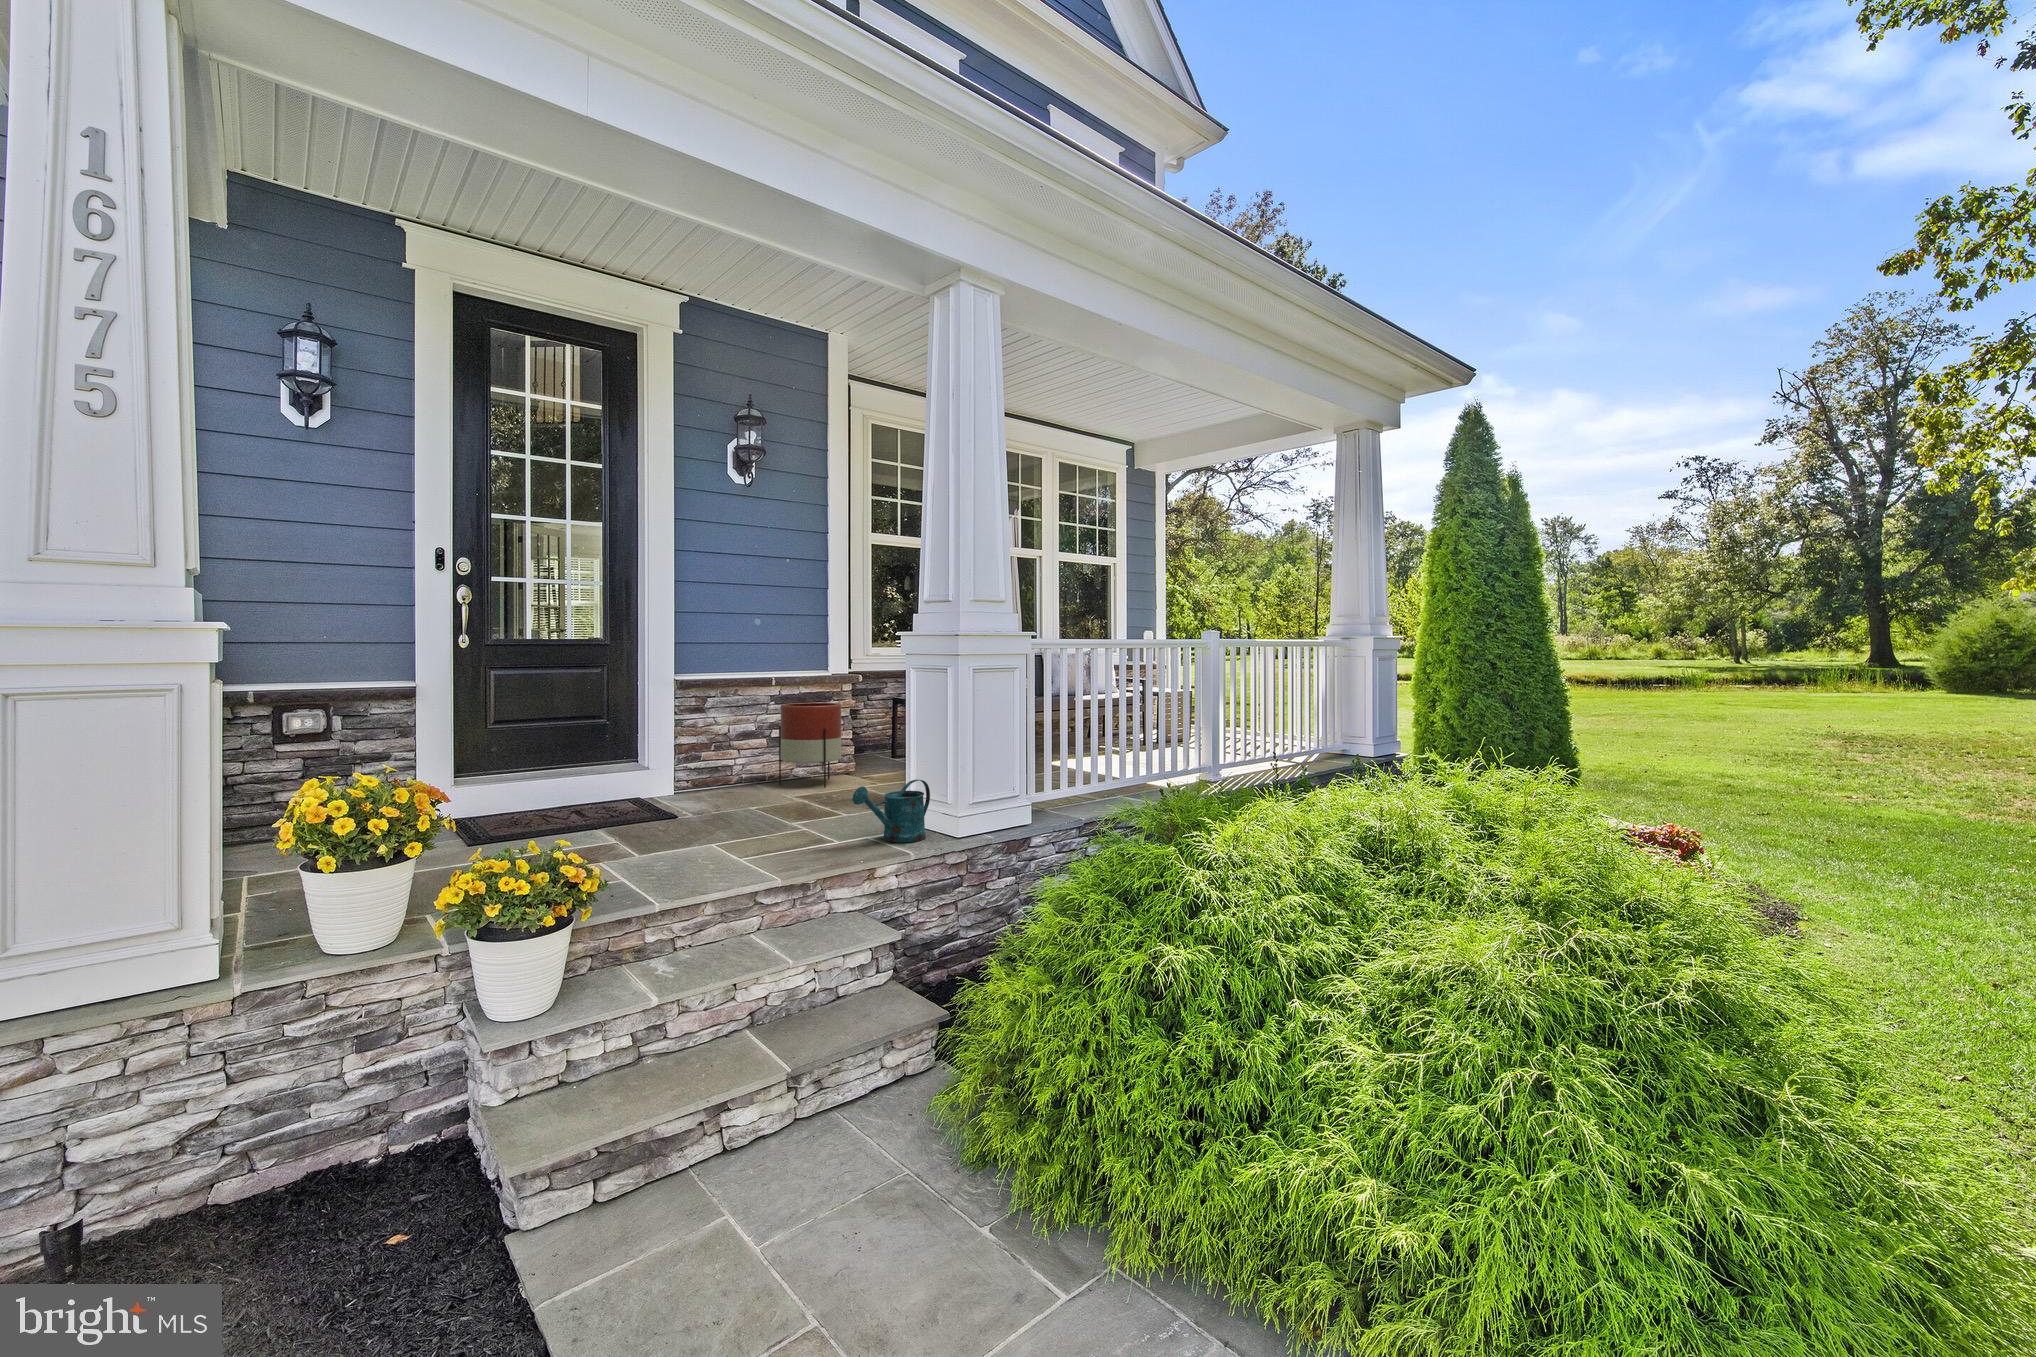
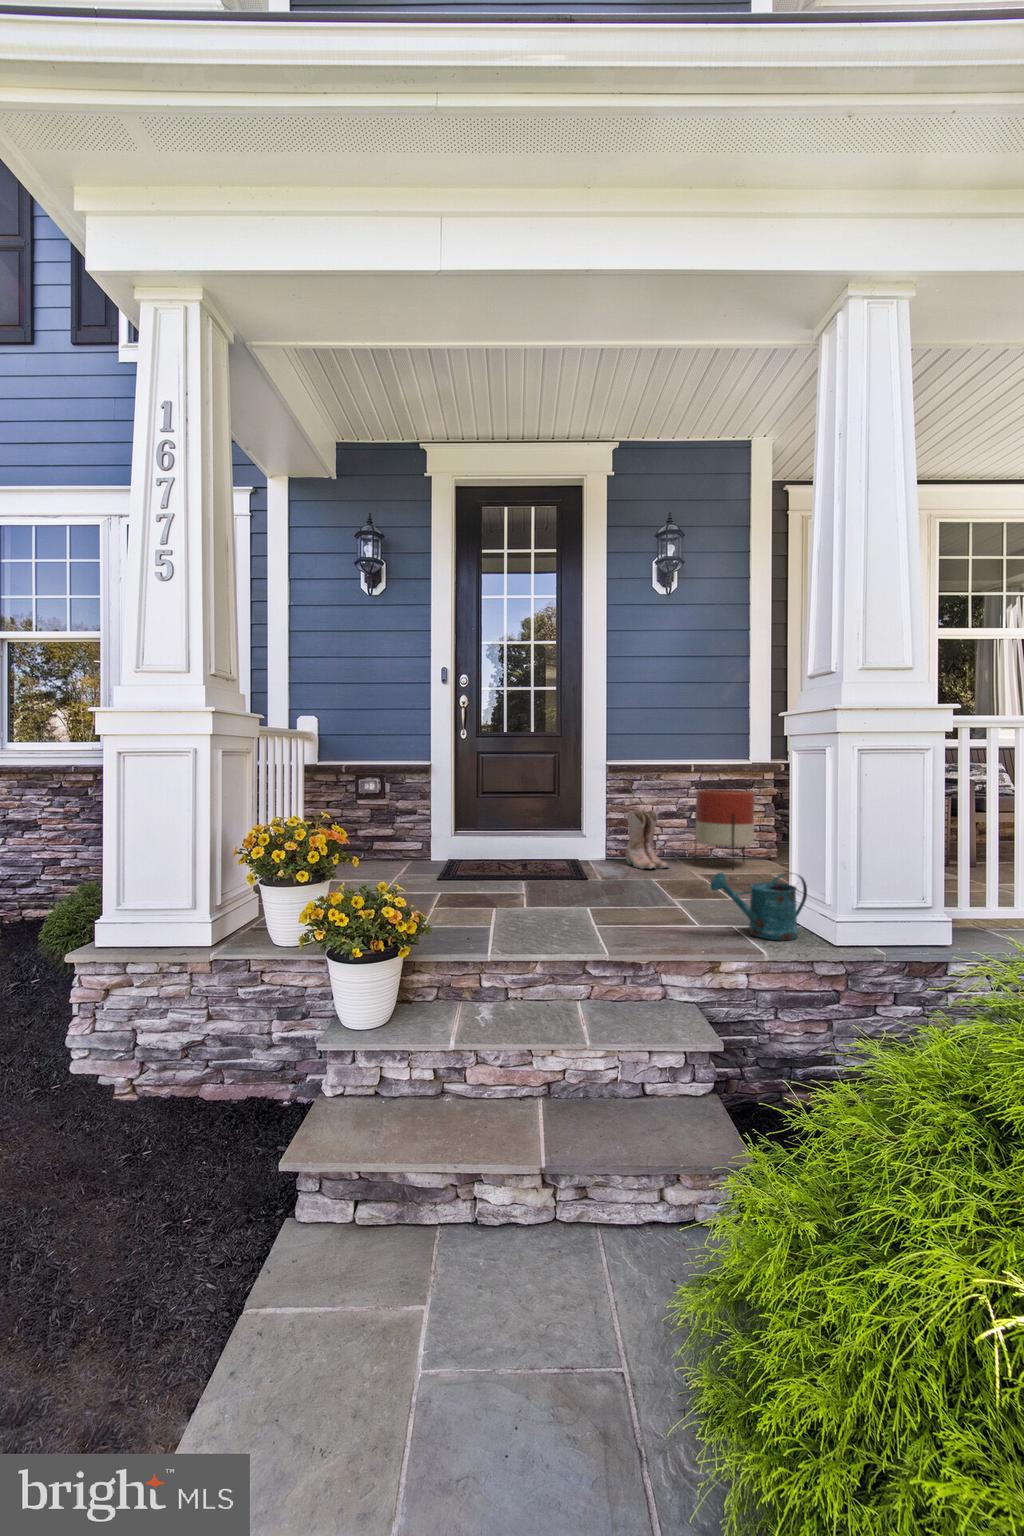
boots: none [703,730,757,798] -> present [626,810,668,869]

